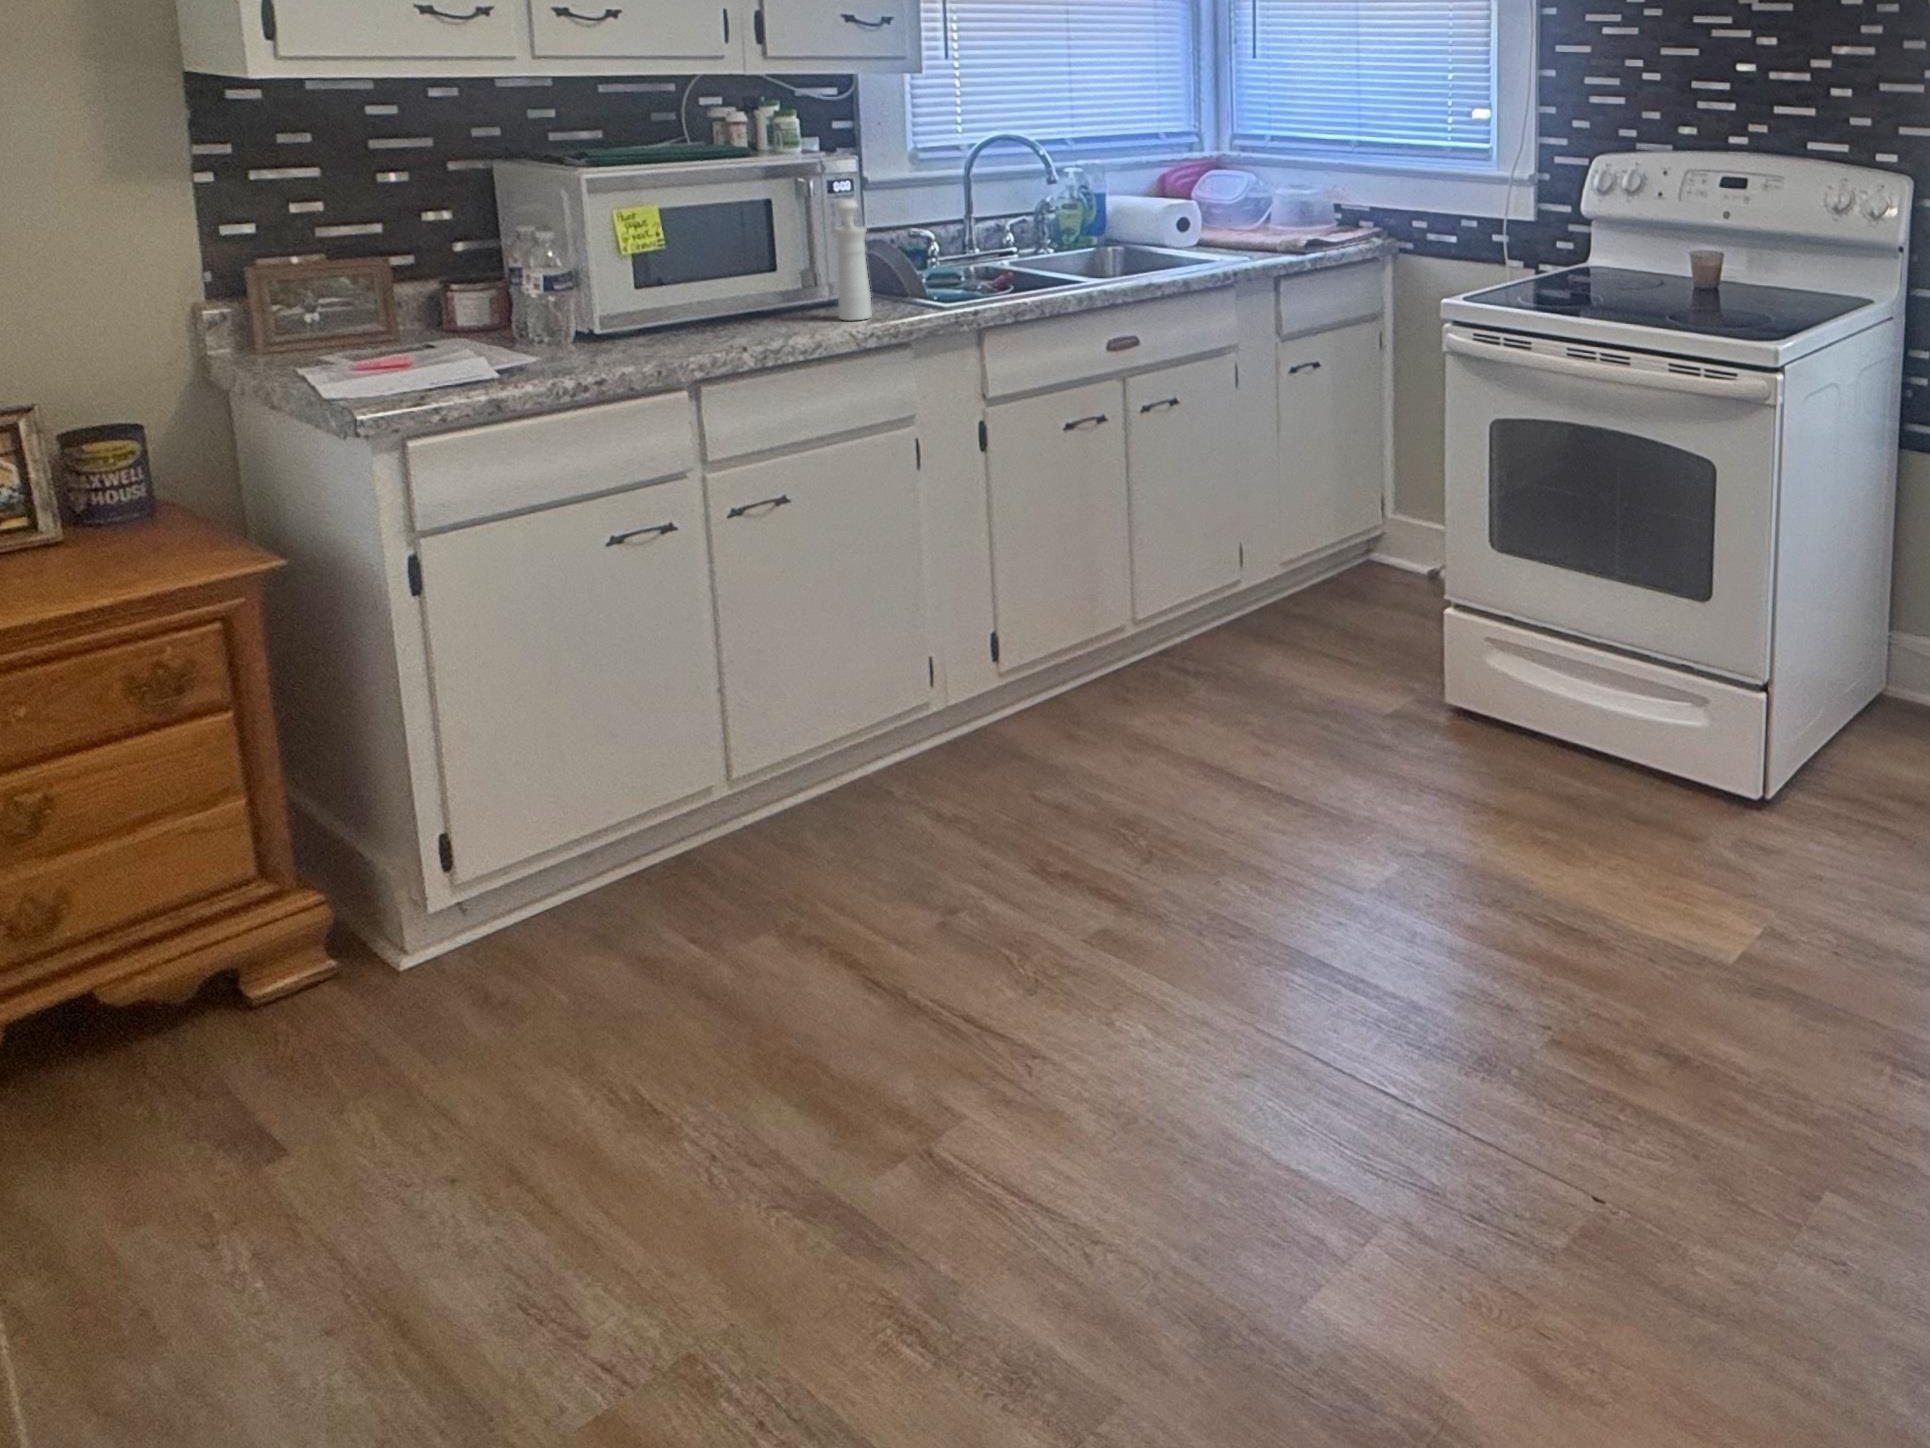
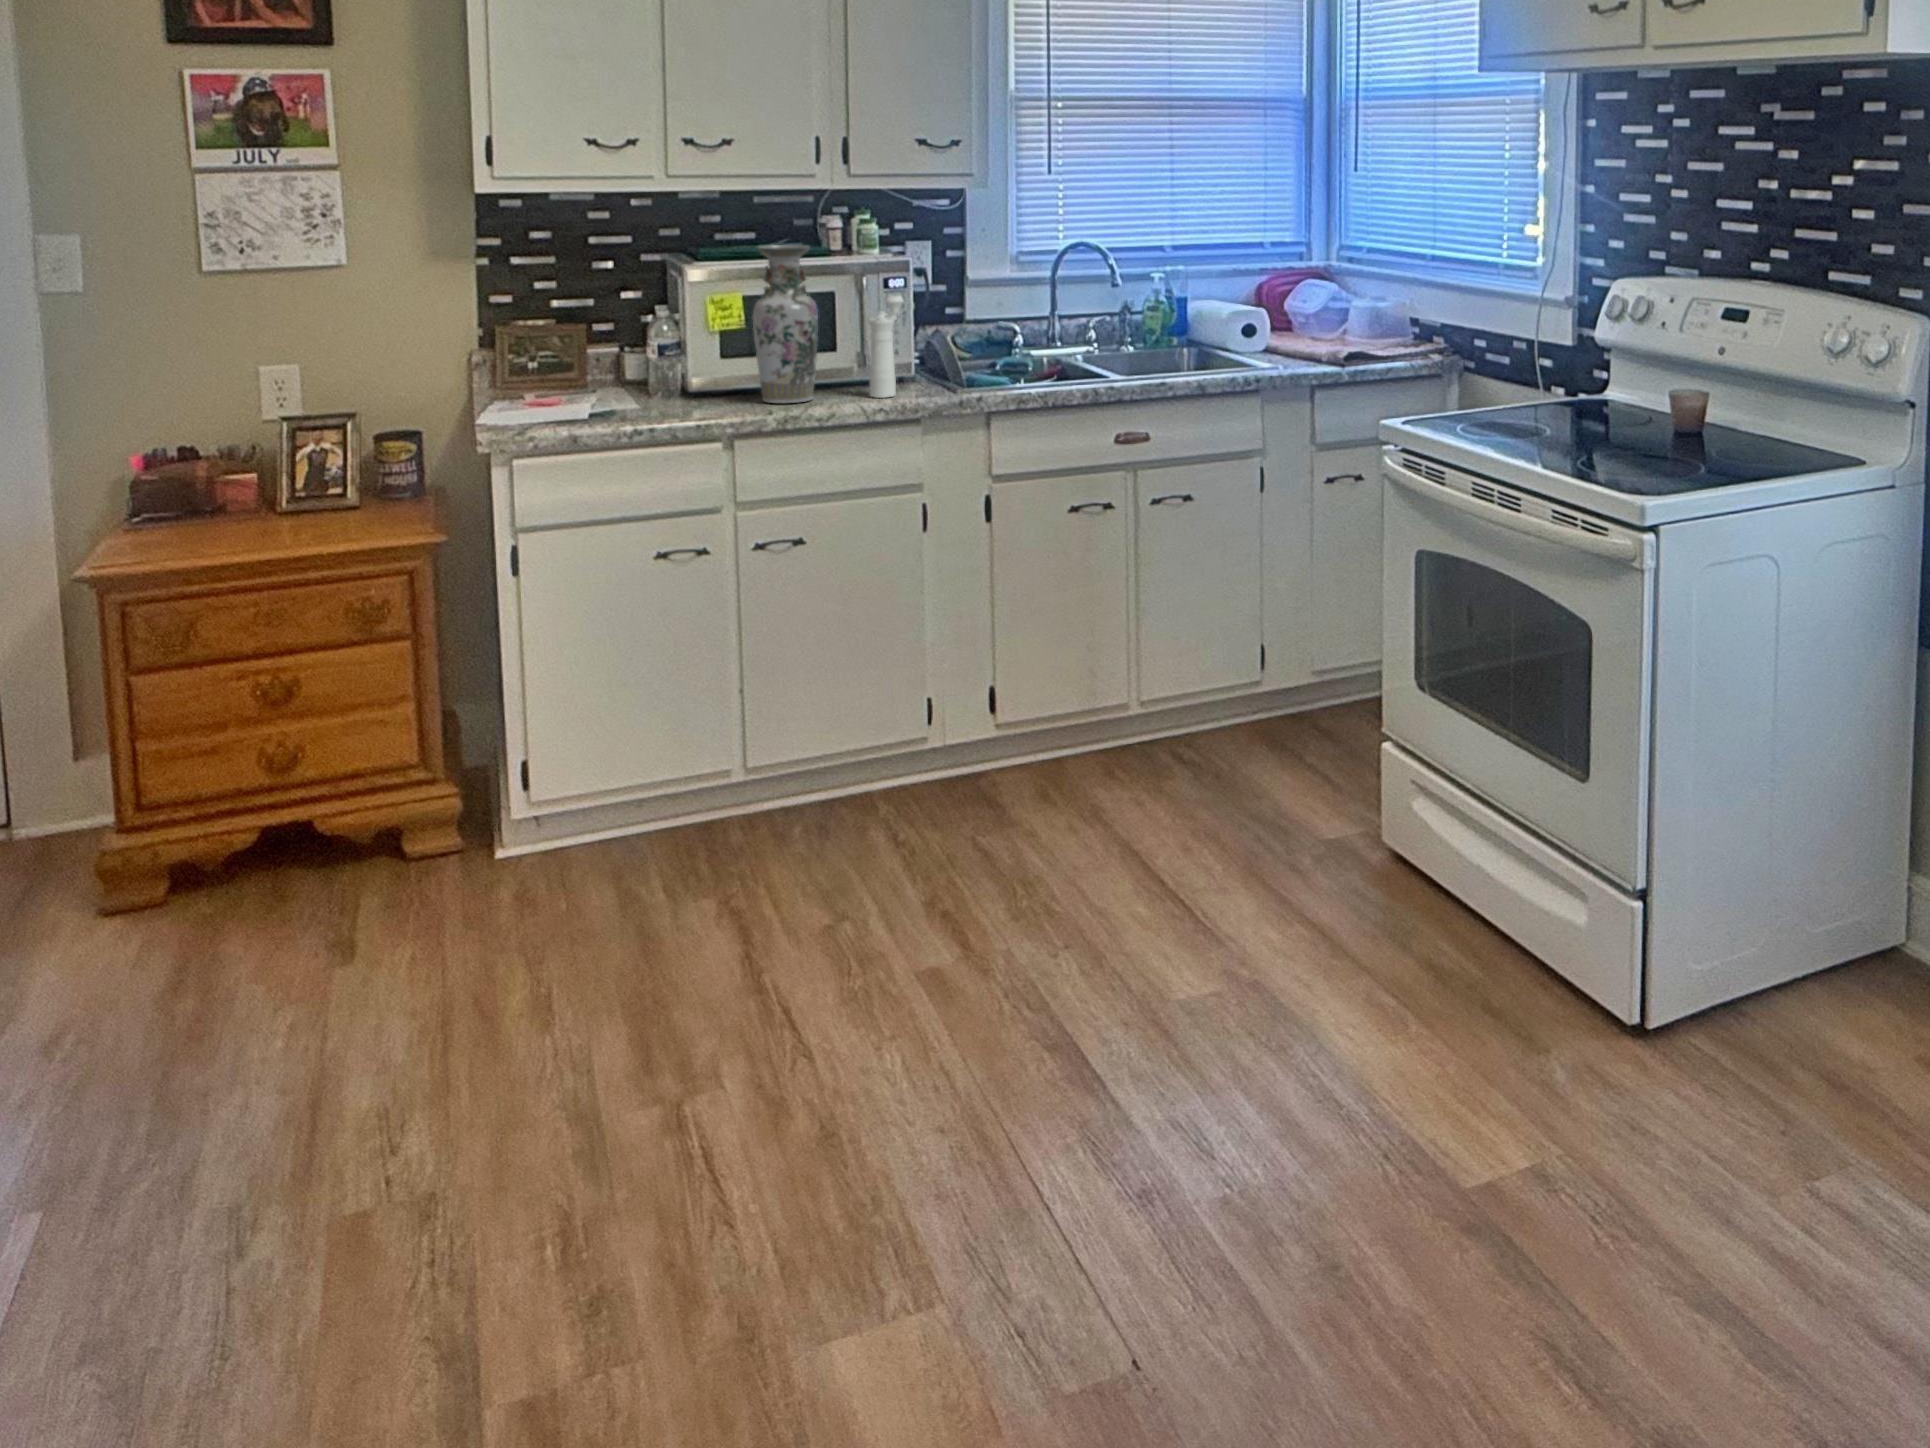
vase: none [687,142,776,337] -> present [753,245,818,403]

